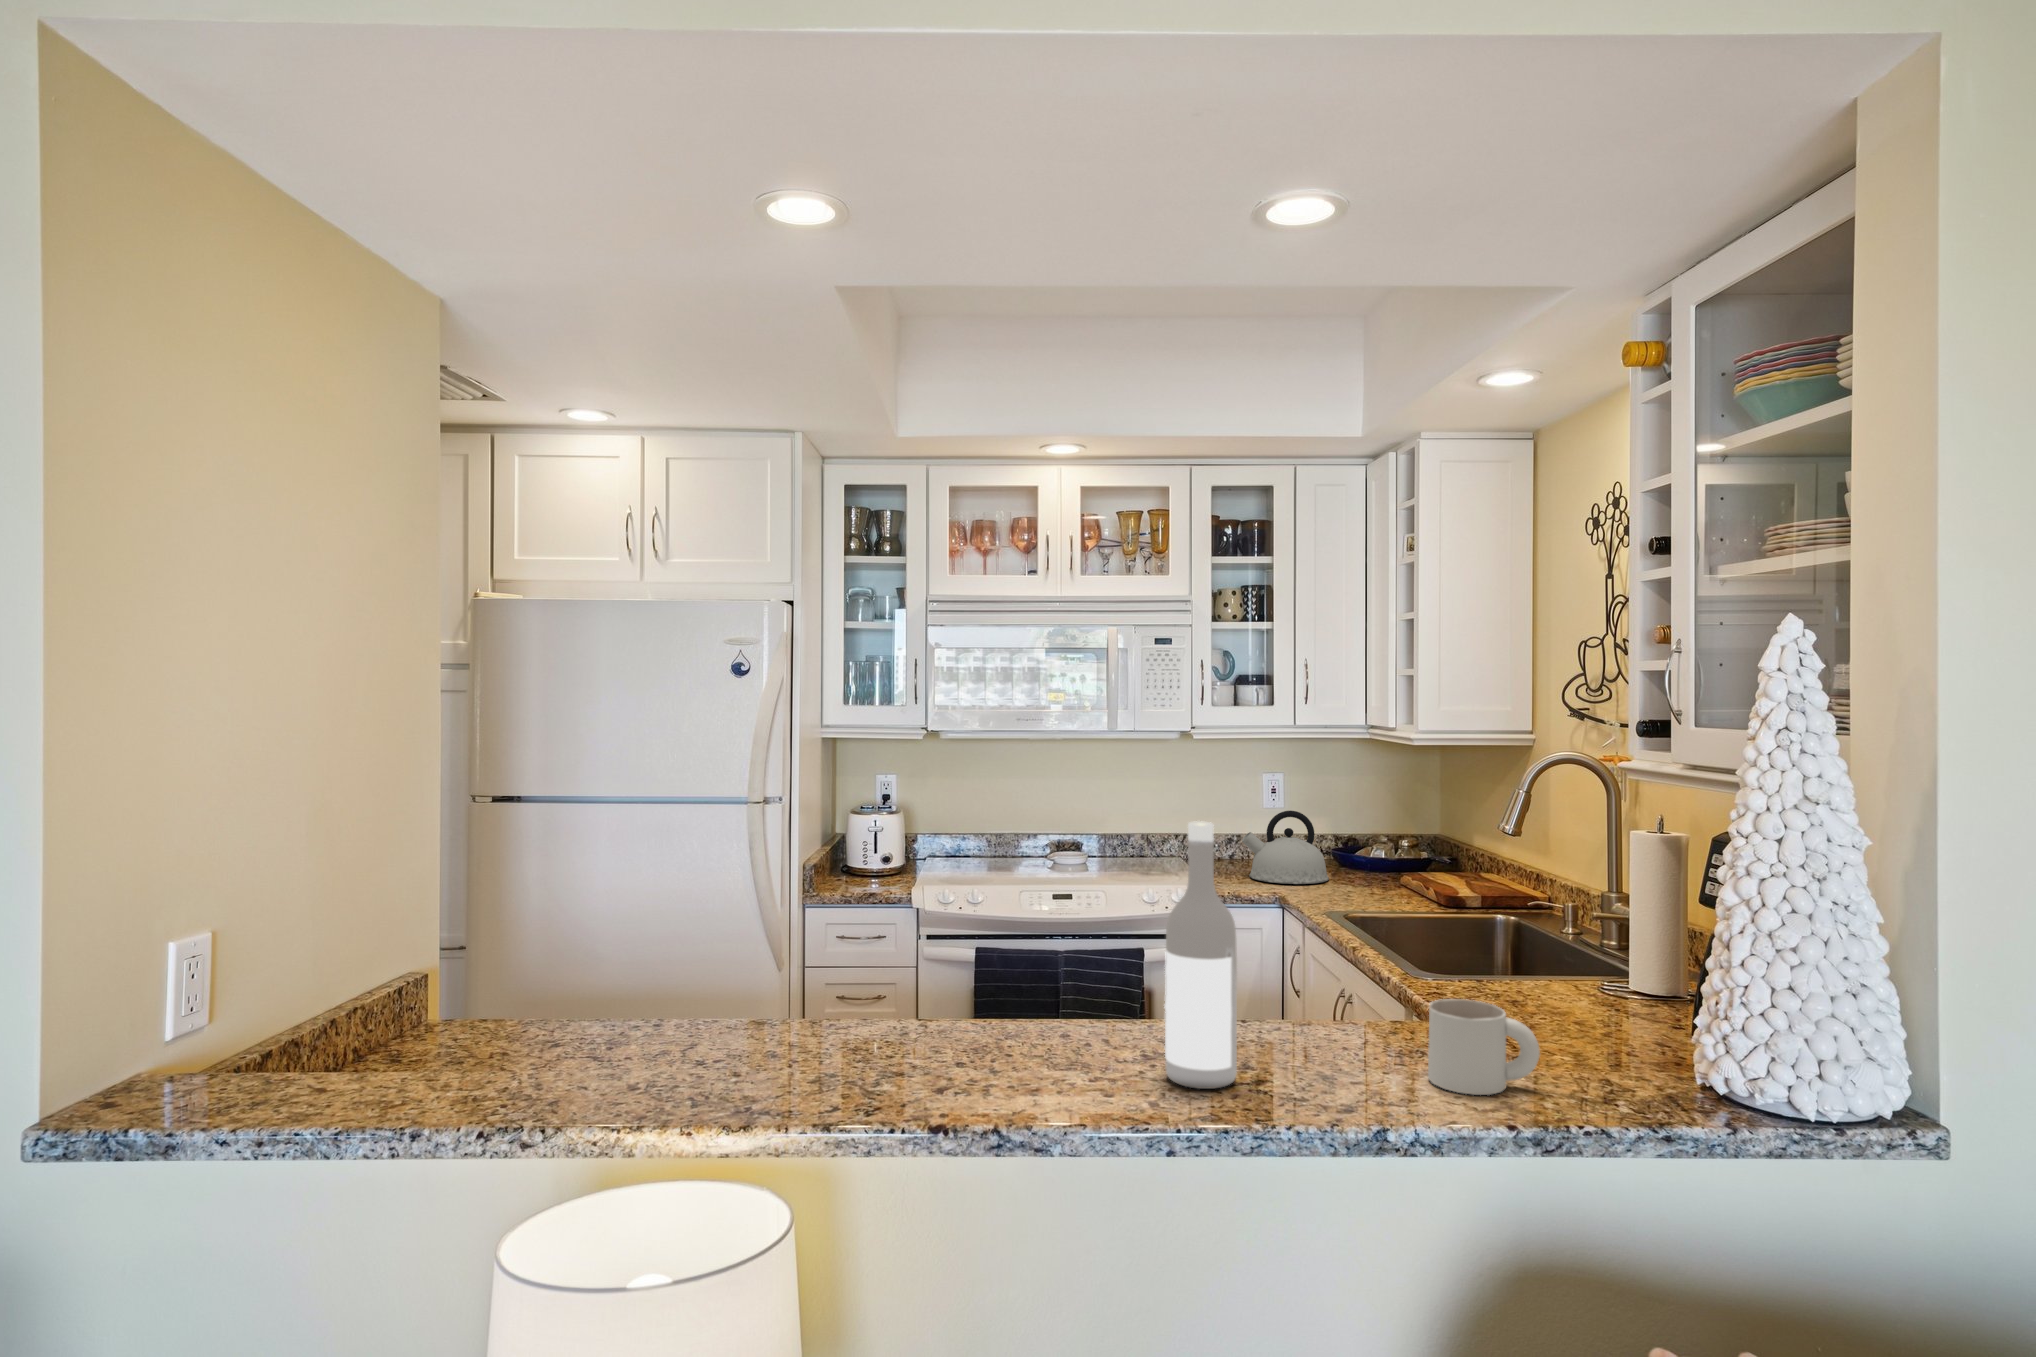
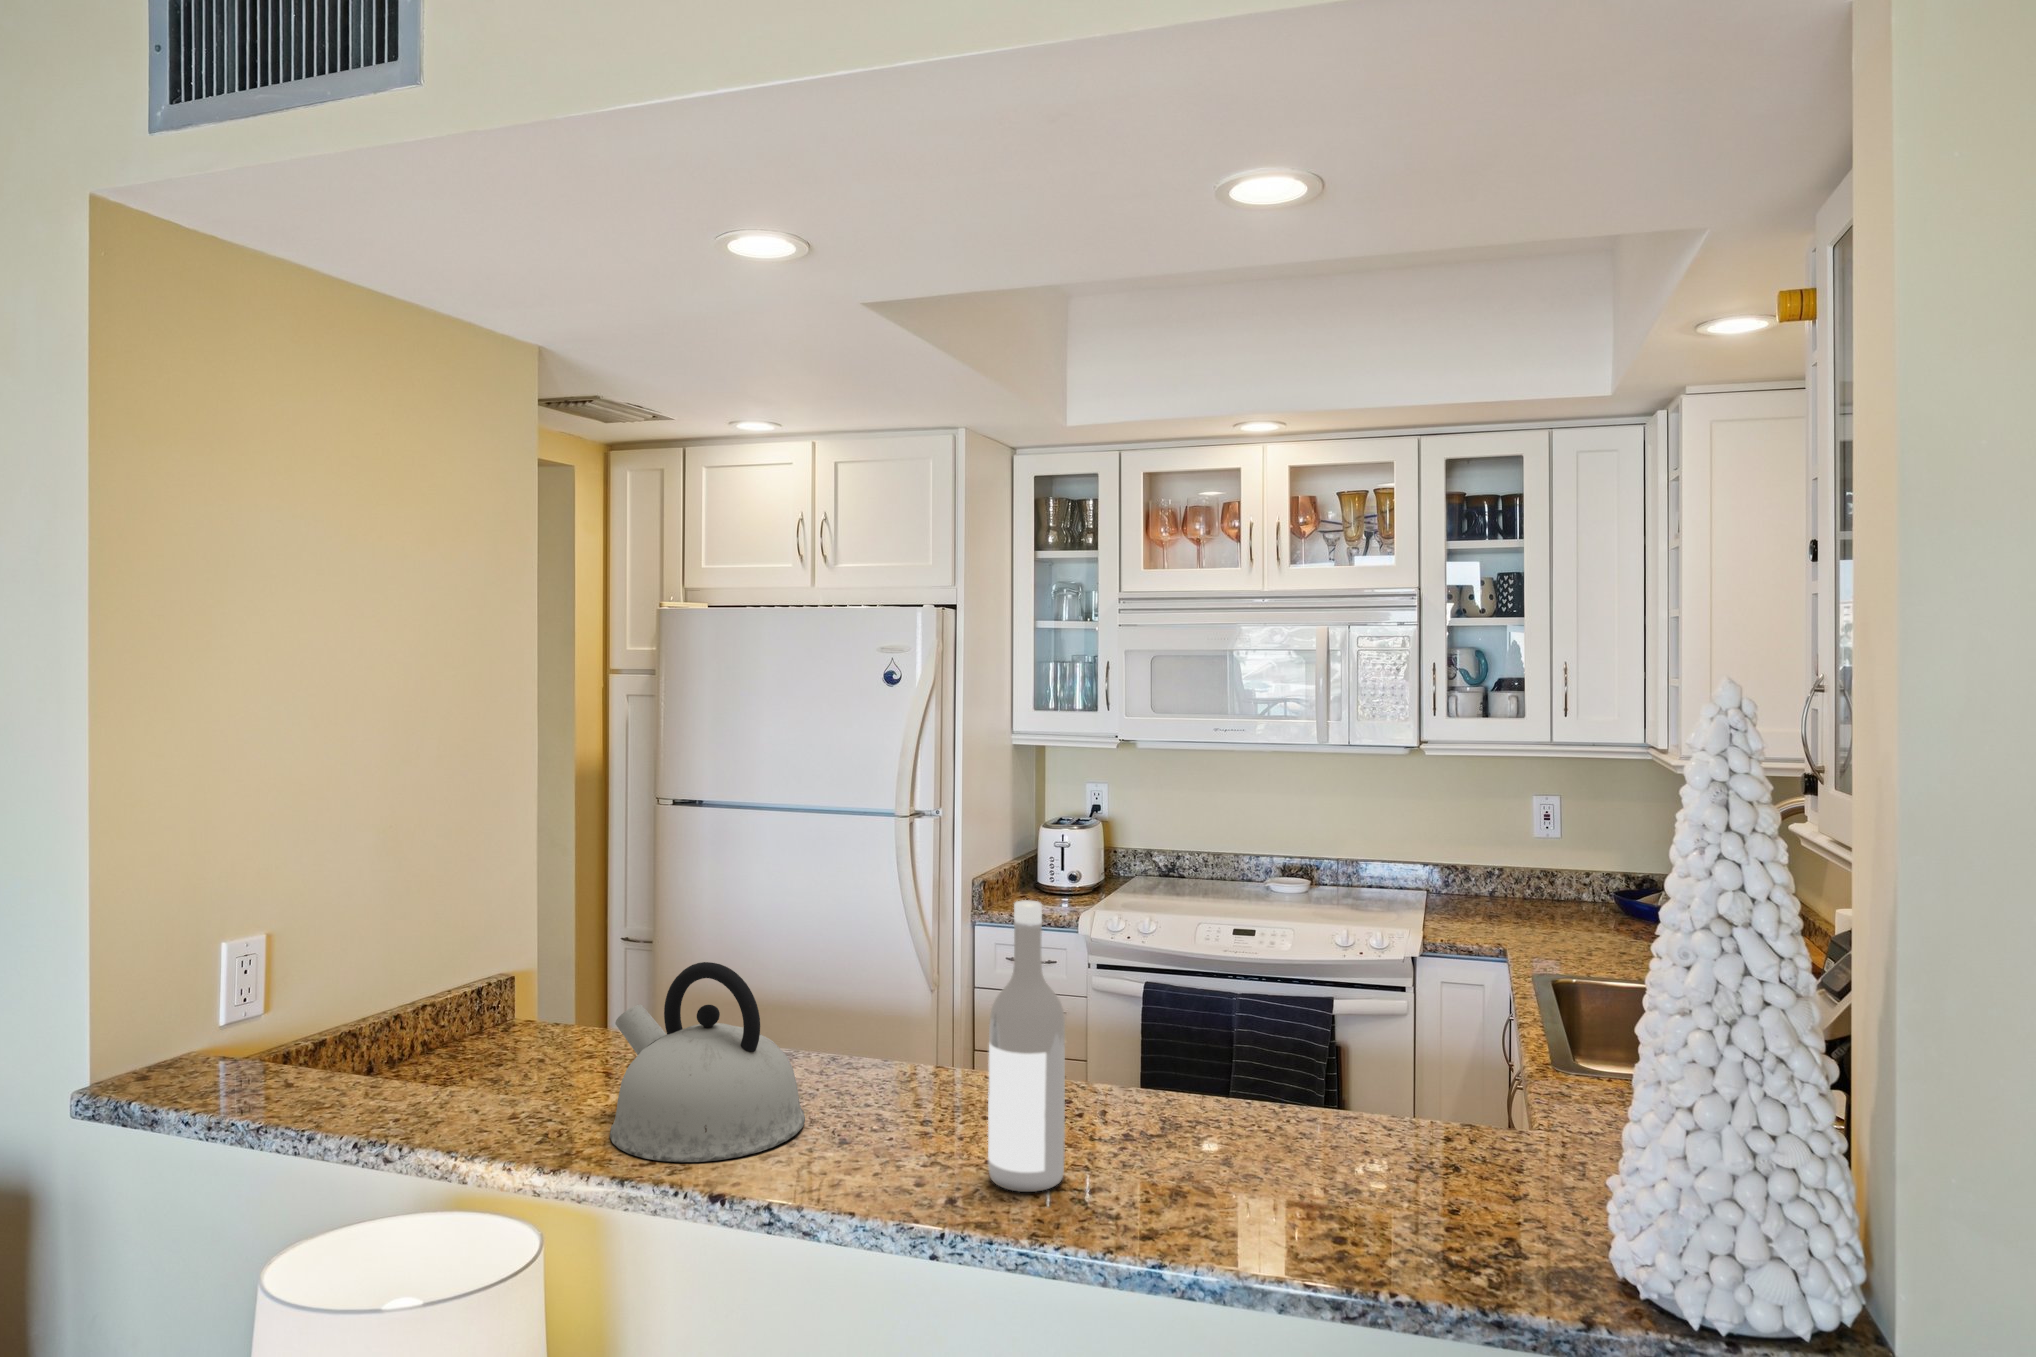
kettle: present [1242,811,1329,884] -> present [610,962,805,1162]
mug: present [1428,999,1540,1095] -> none [1271,1124,1392,1243]

